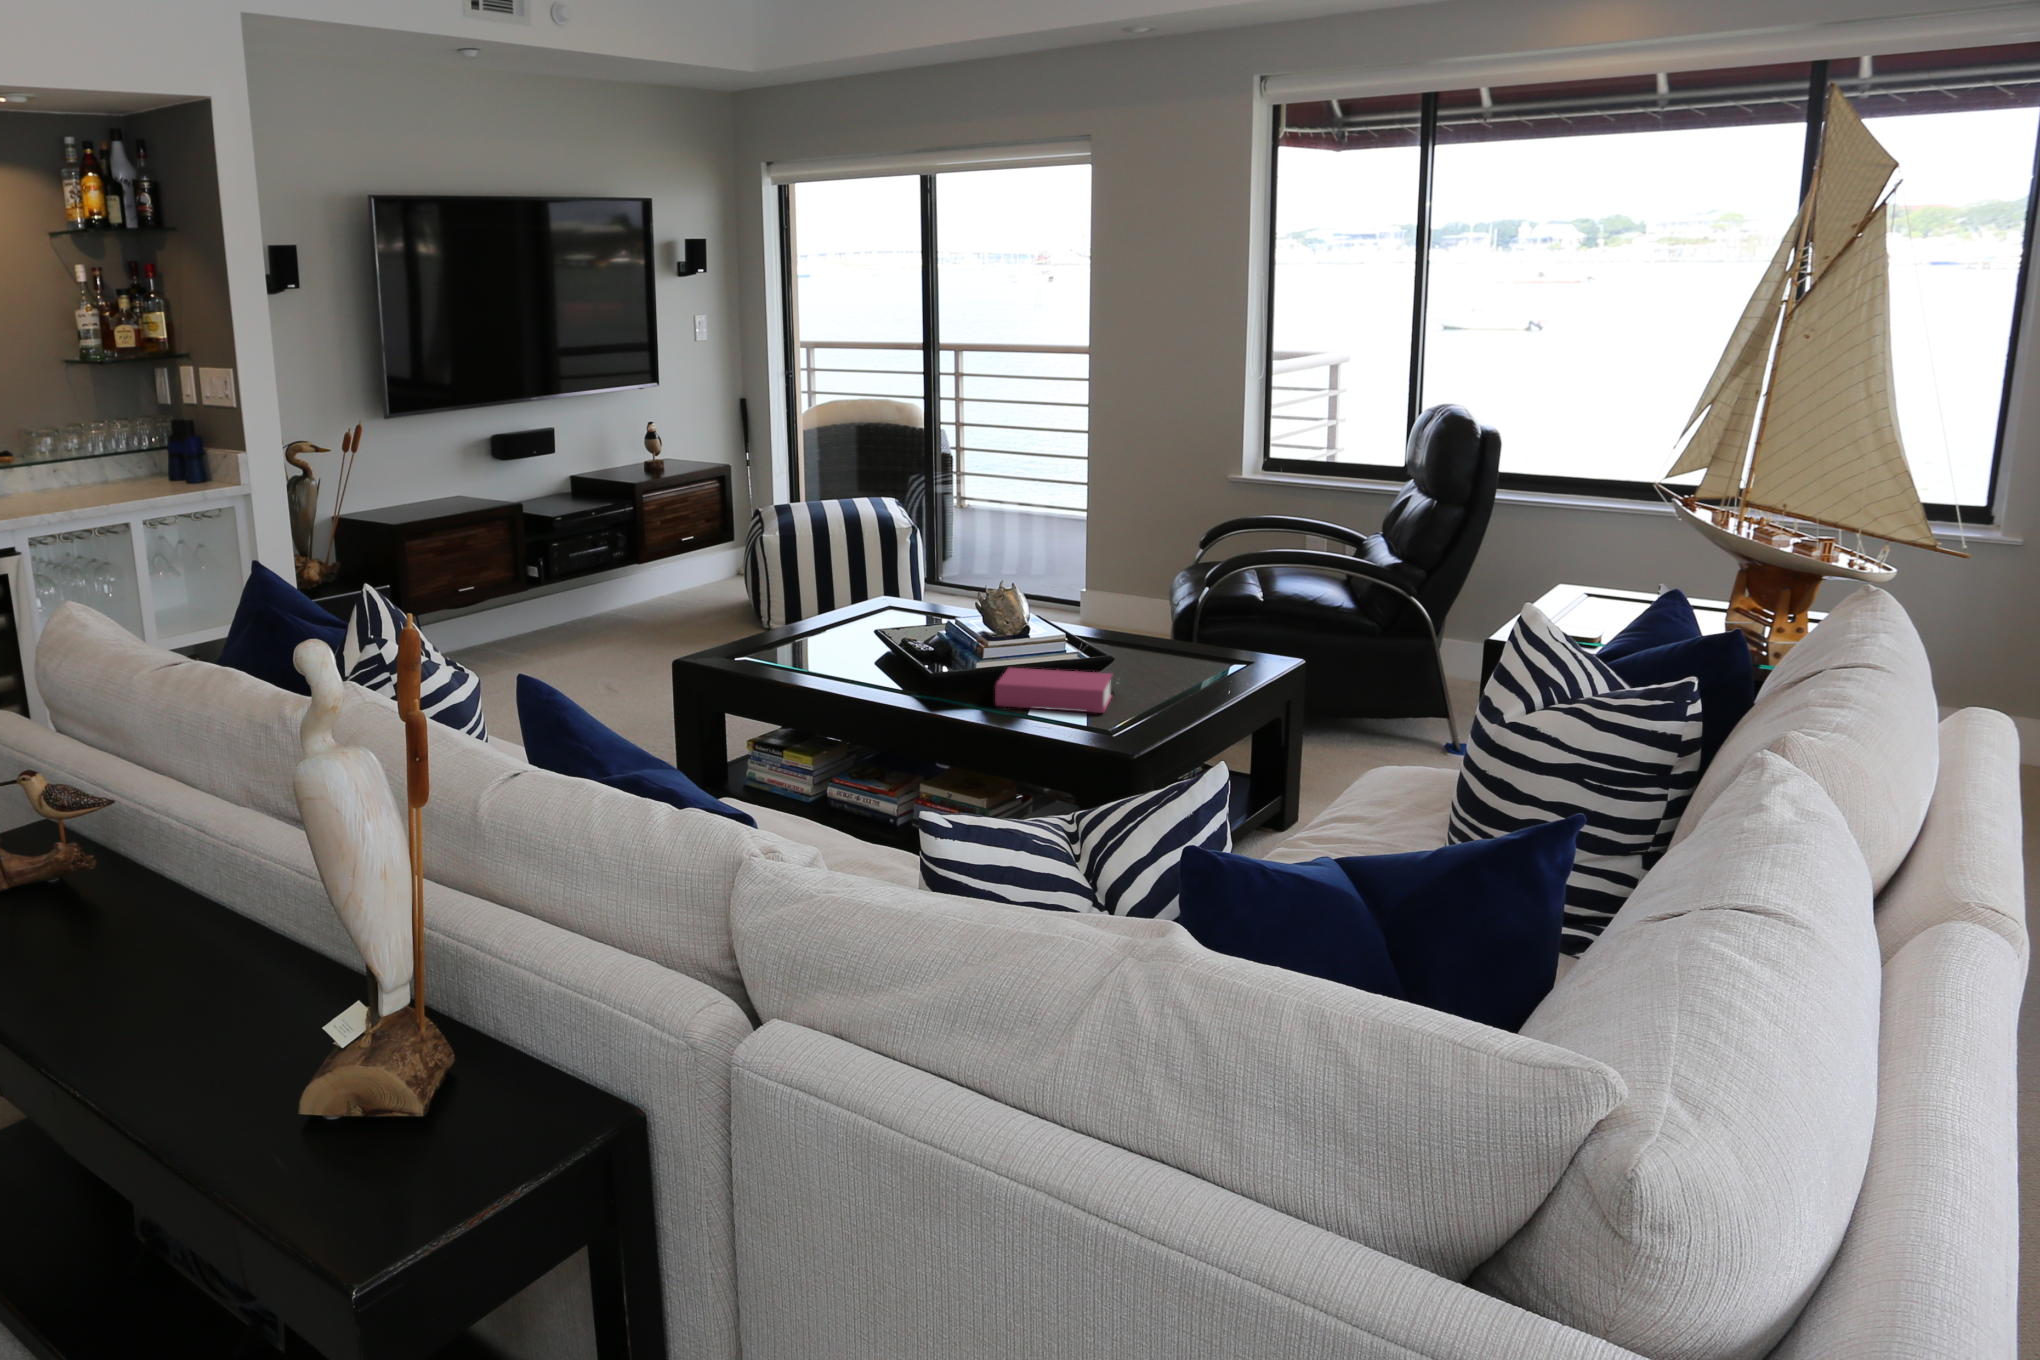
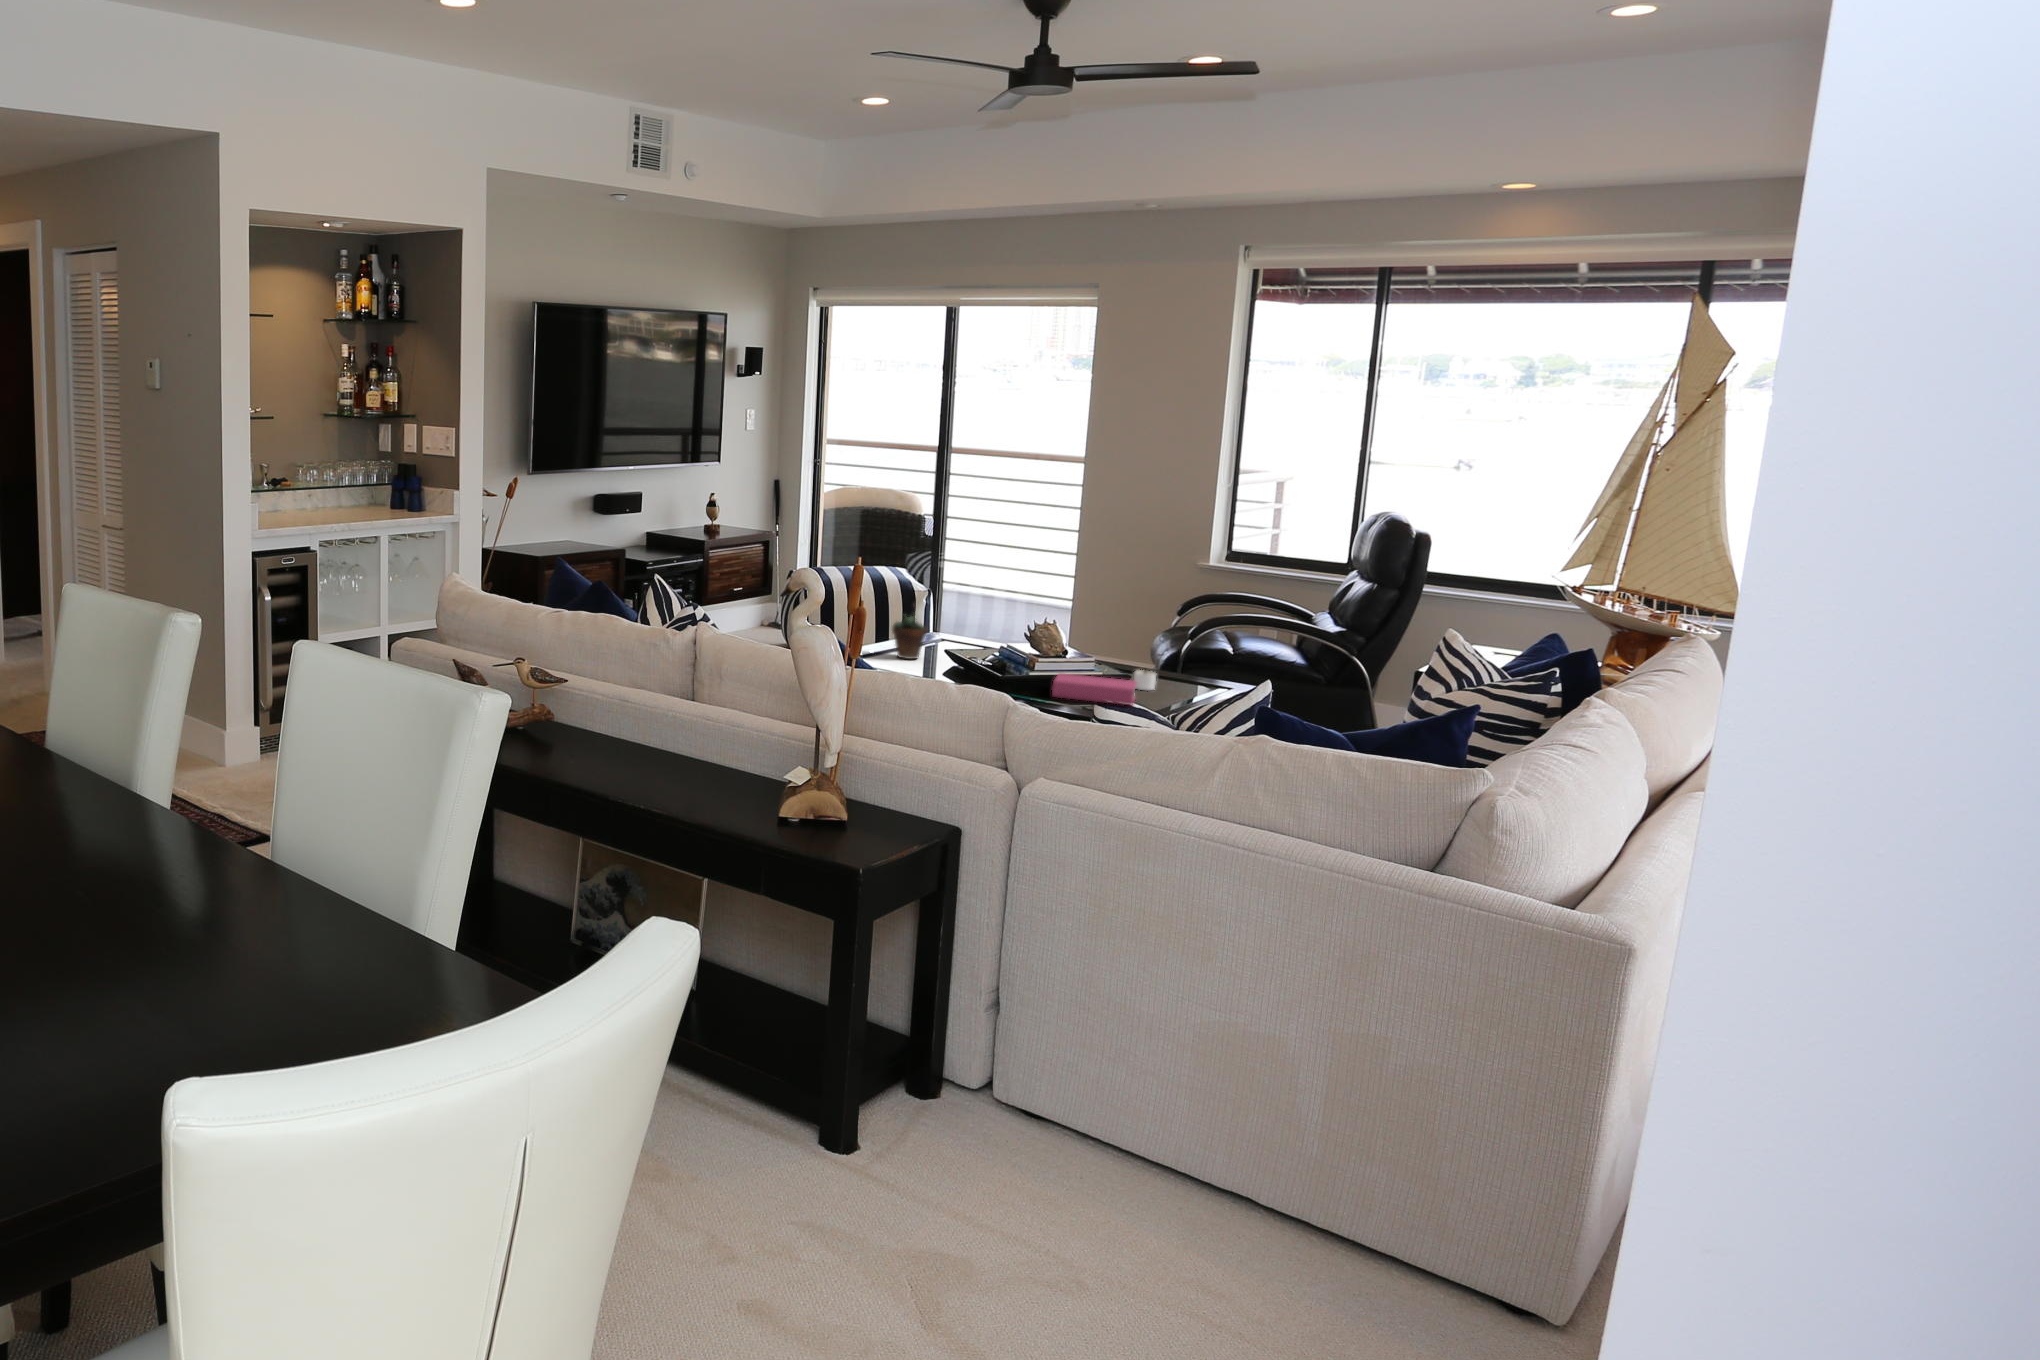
succulent plant: none [794,574,843,654] -> present [892,616,928,659]
candle: none [1113,653,1152,683] -> present [1134,670,1156,690]

